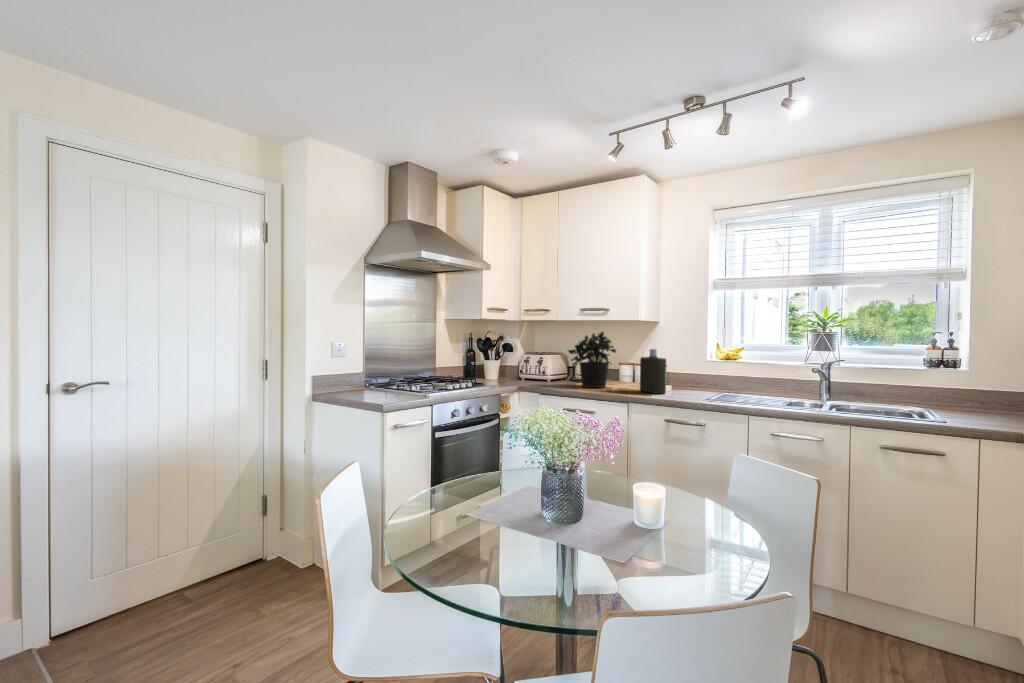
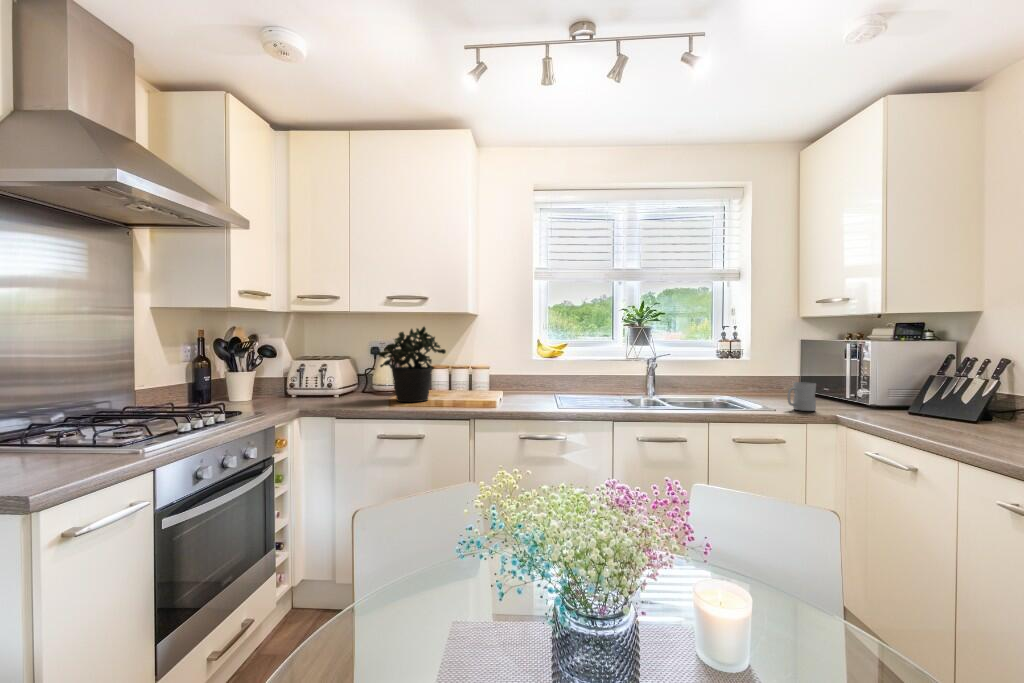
bottle: present [640,349,666,394] -> none [476,348,510,404]
mug: none [949,395,989,427] -> present [787,382,816,411]

